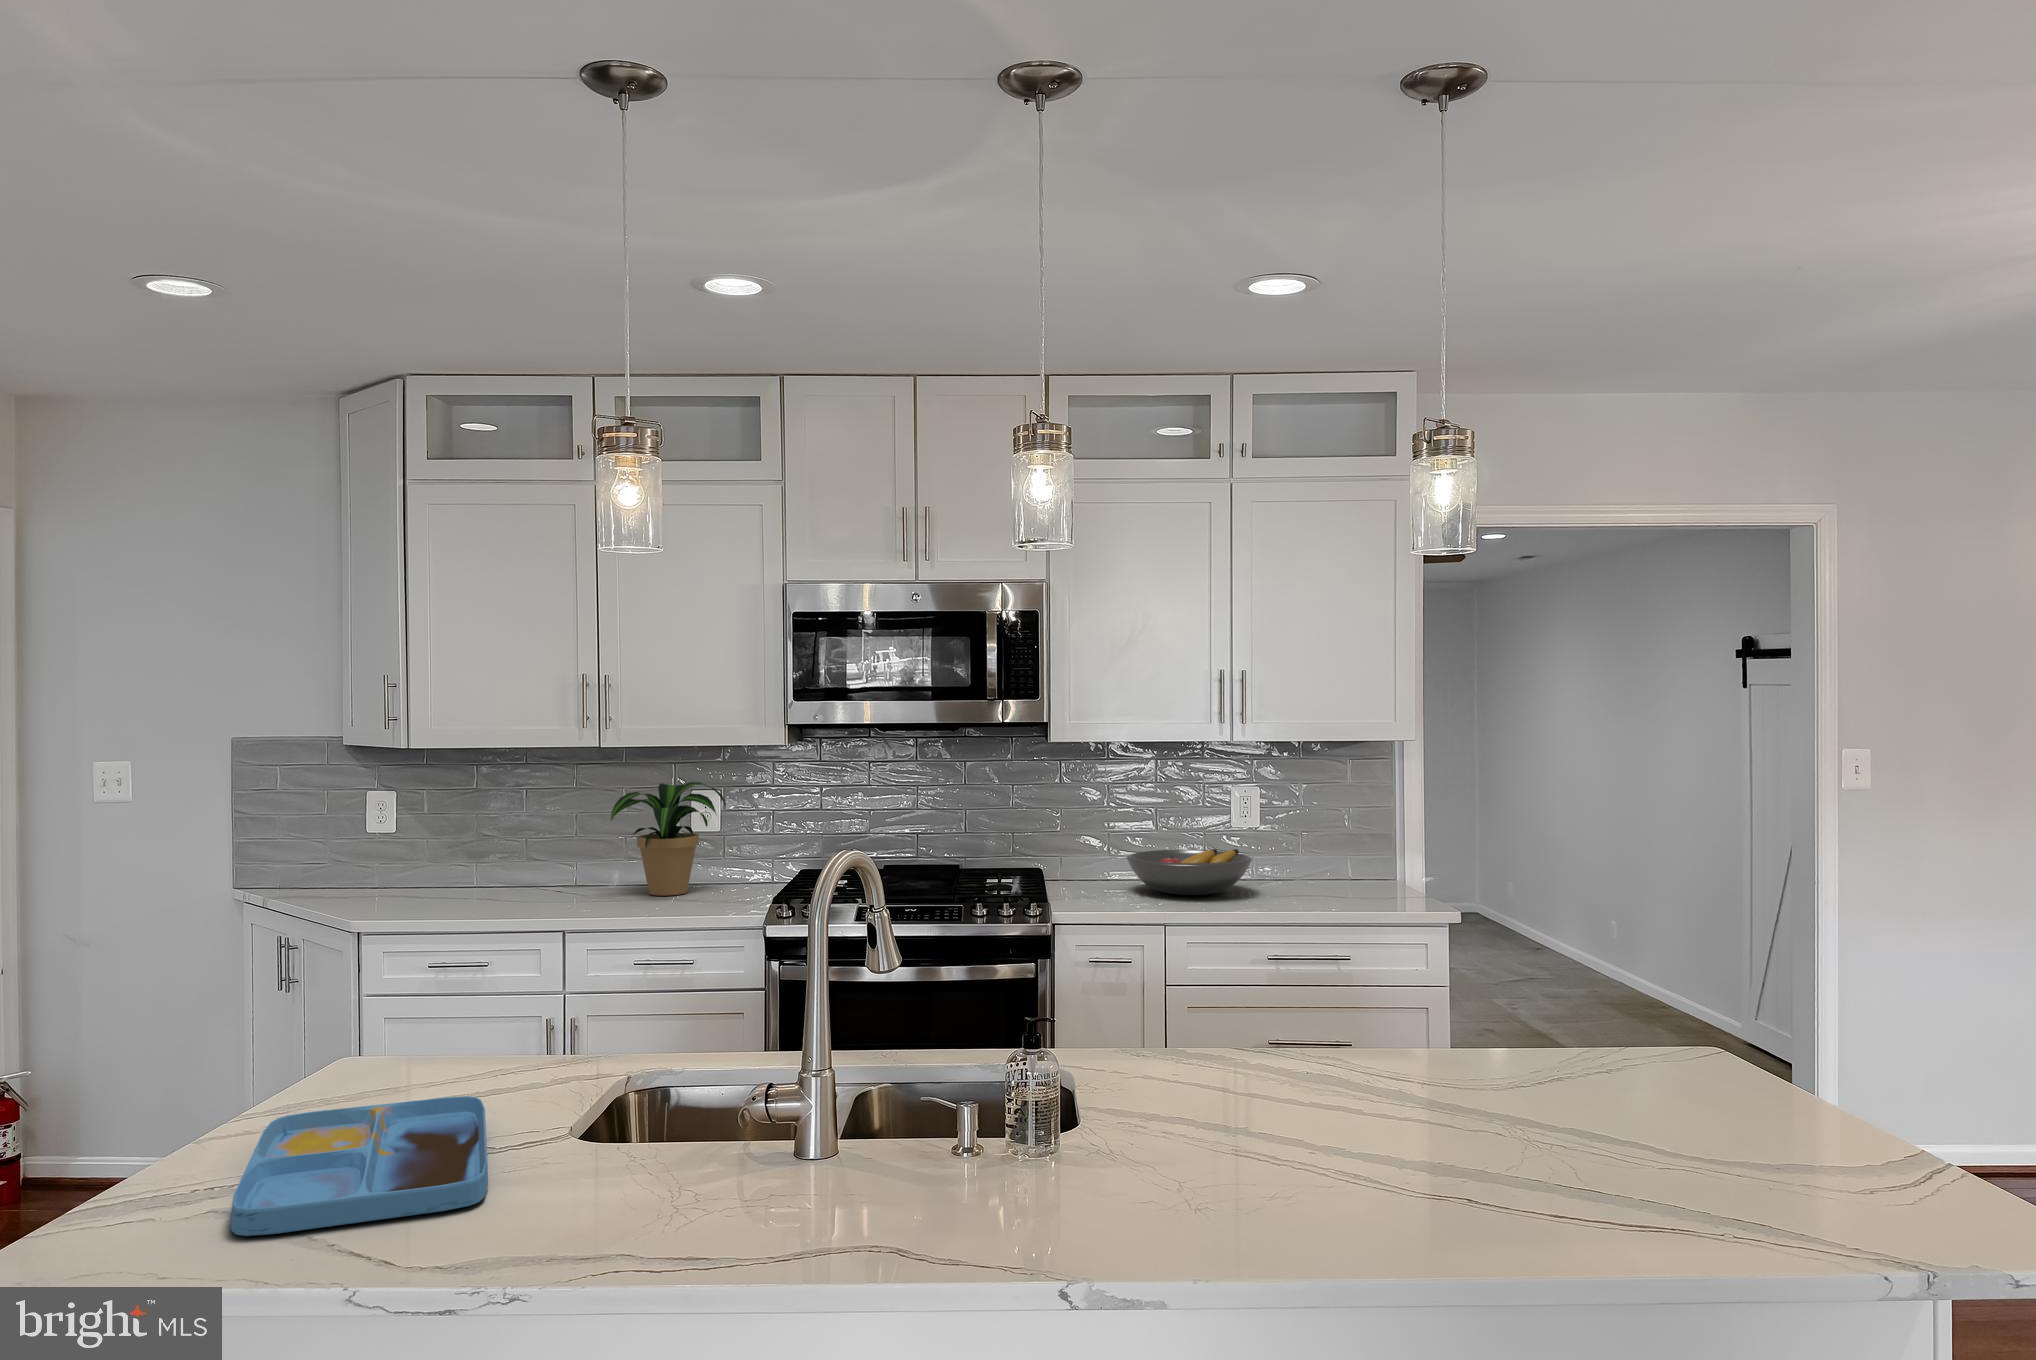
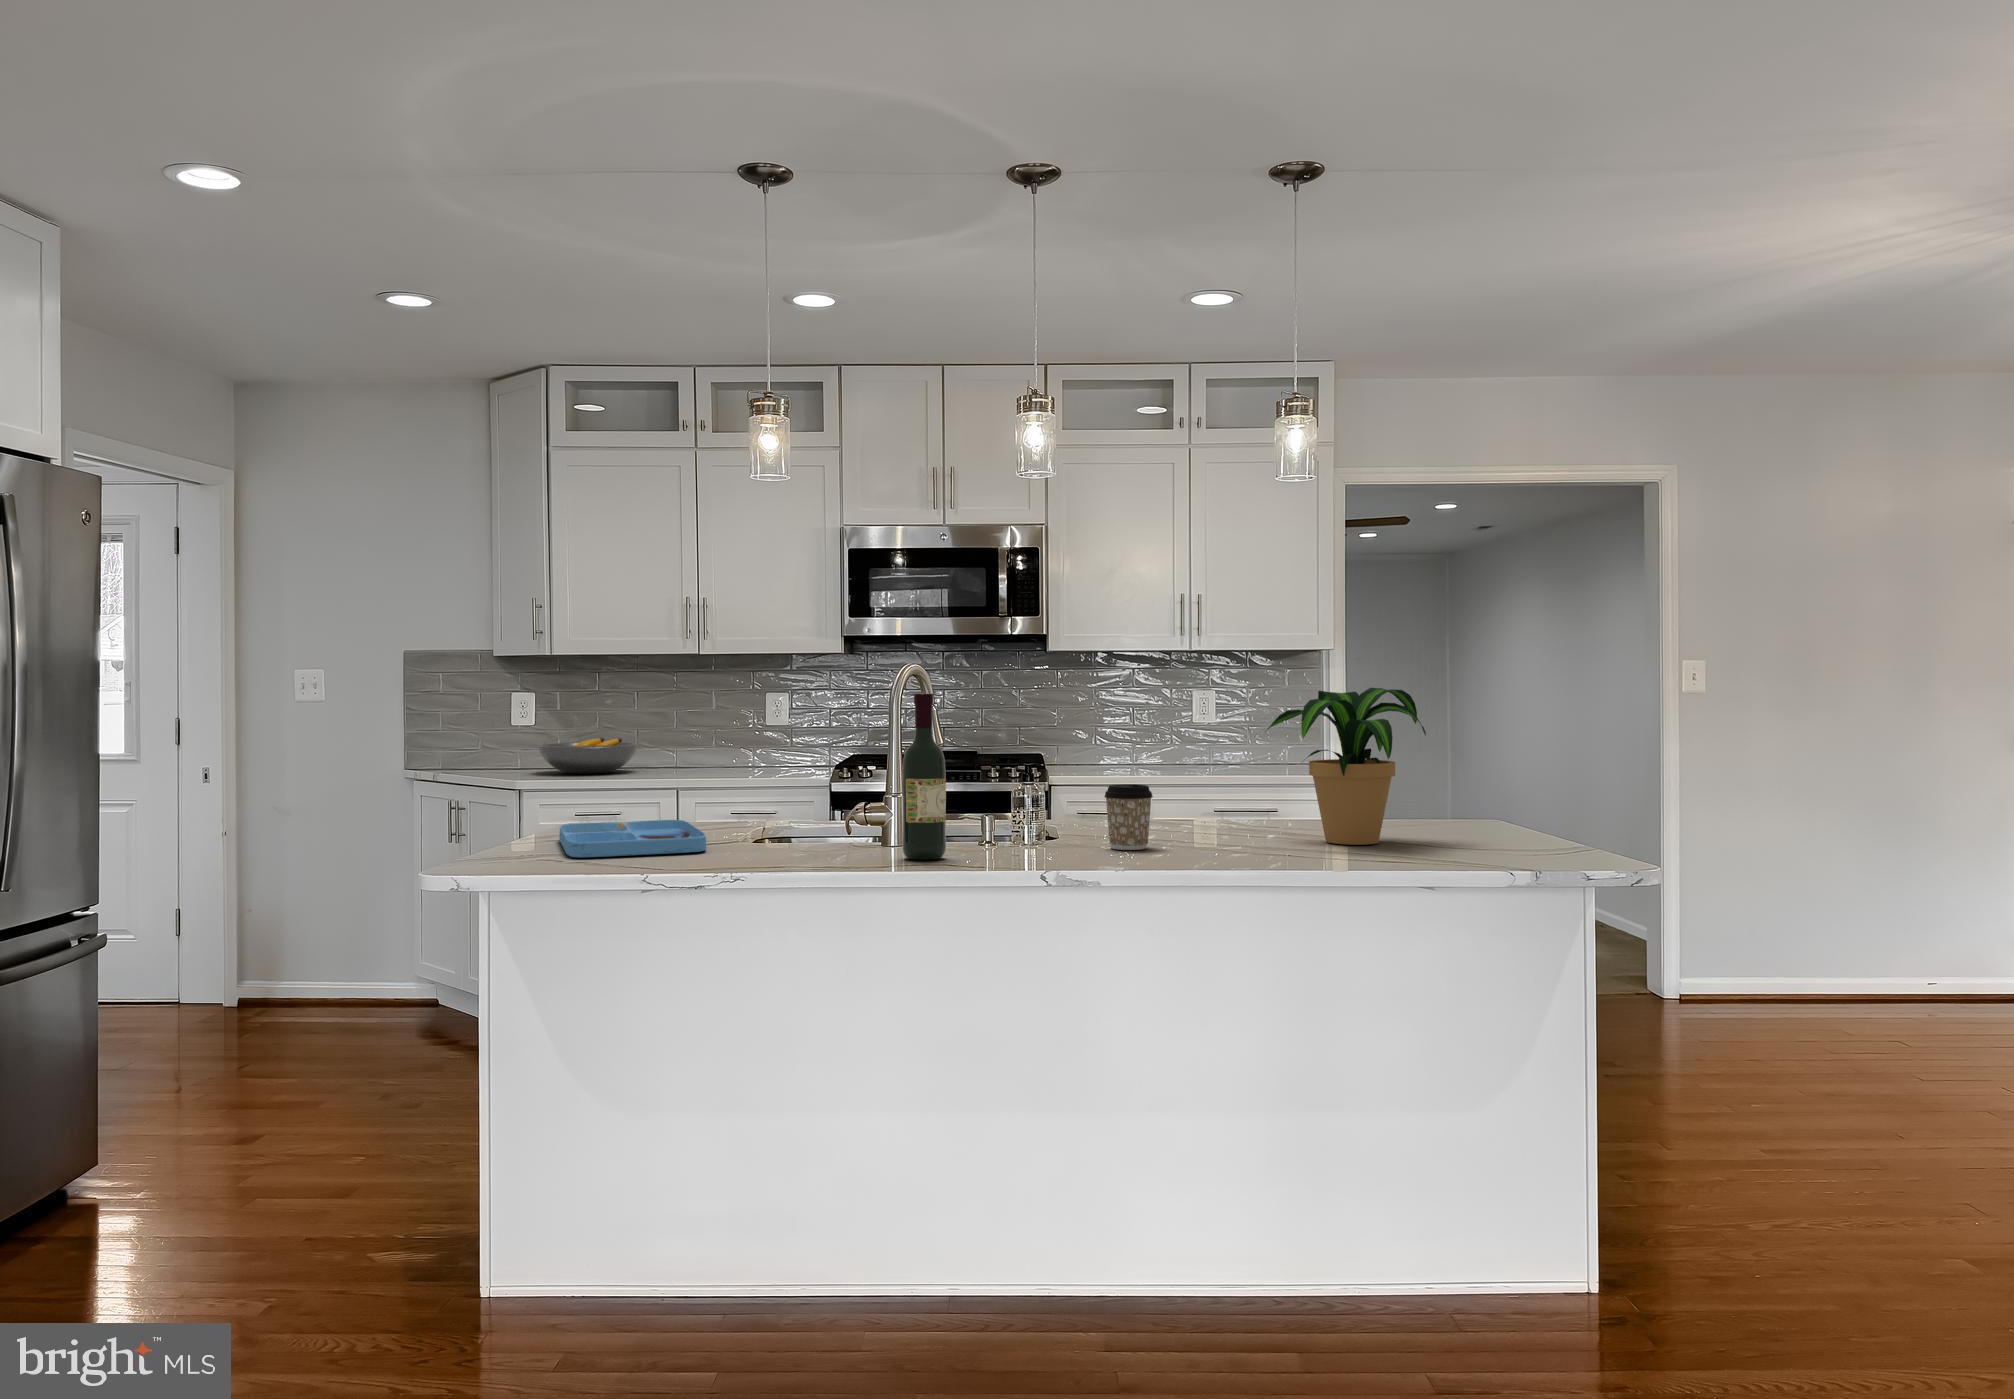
potted plant: present [611,782,726,896] -> present [1266,688,1426,845]
fruit bowl: present [1126,849,1252,895] -> present [537,738,639,774]
wine bottle: none [815,943,891,1244] -> present [902,693,946,860]
coffee cup: none [1160,1067,1241,1190] -> present [1104,784,1153,850]

